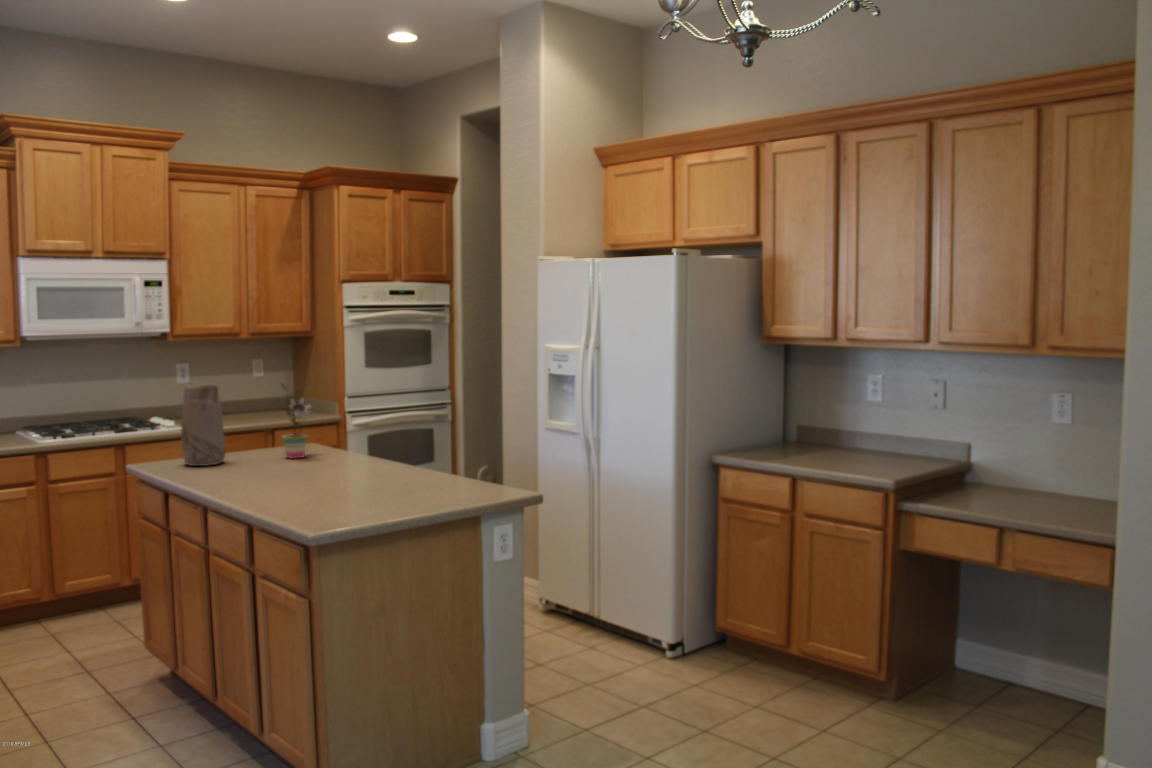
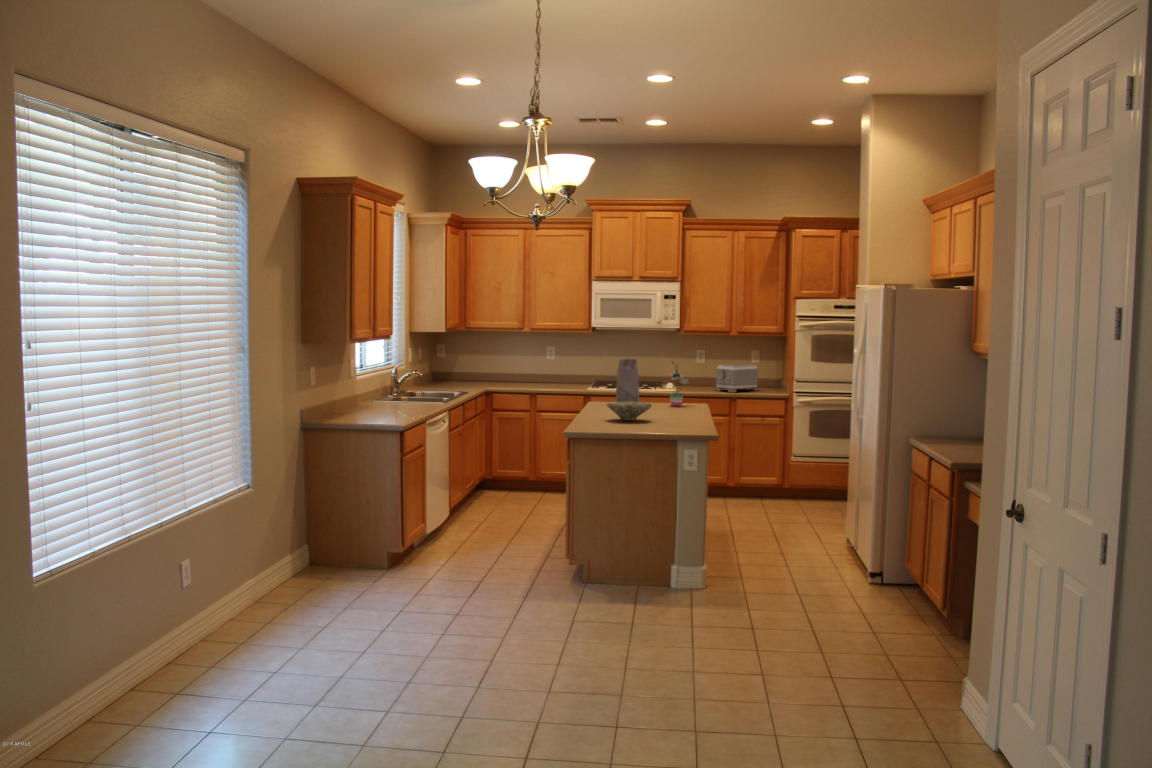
toaster: none [226,378,282,420] -> present [715,364,758,393]
bowl: none [300,466,390,507] -> present [607,402,652,421]

